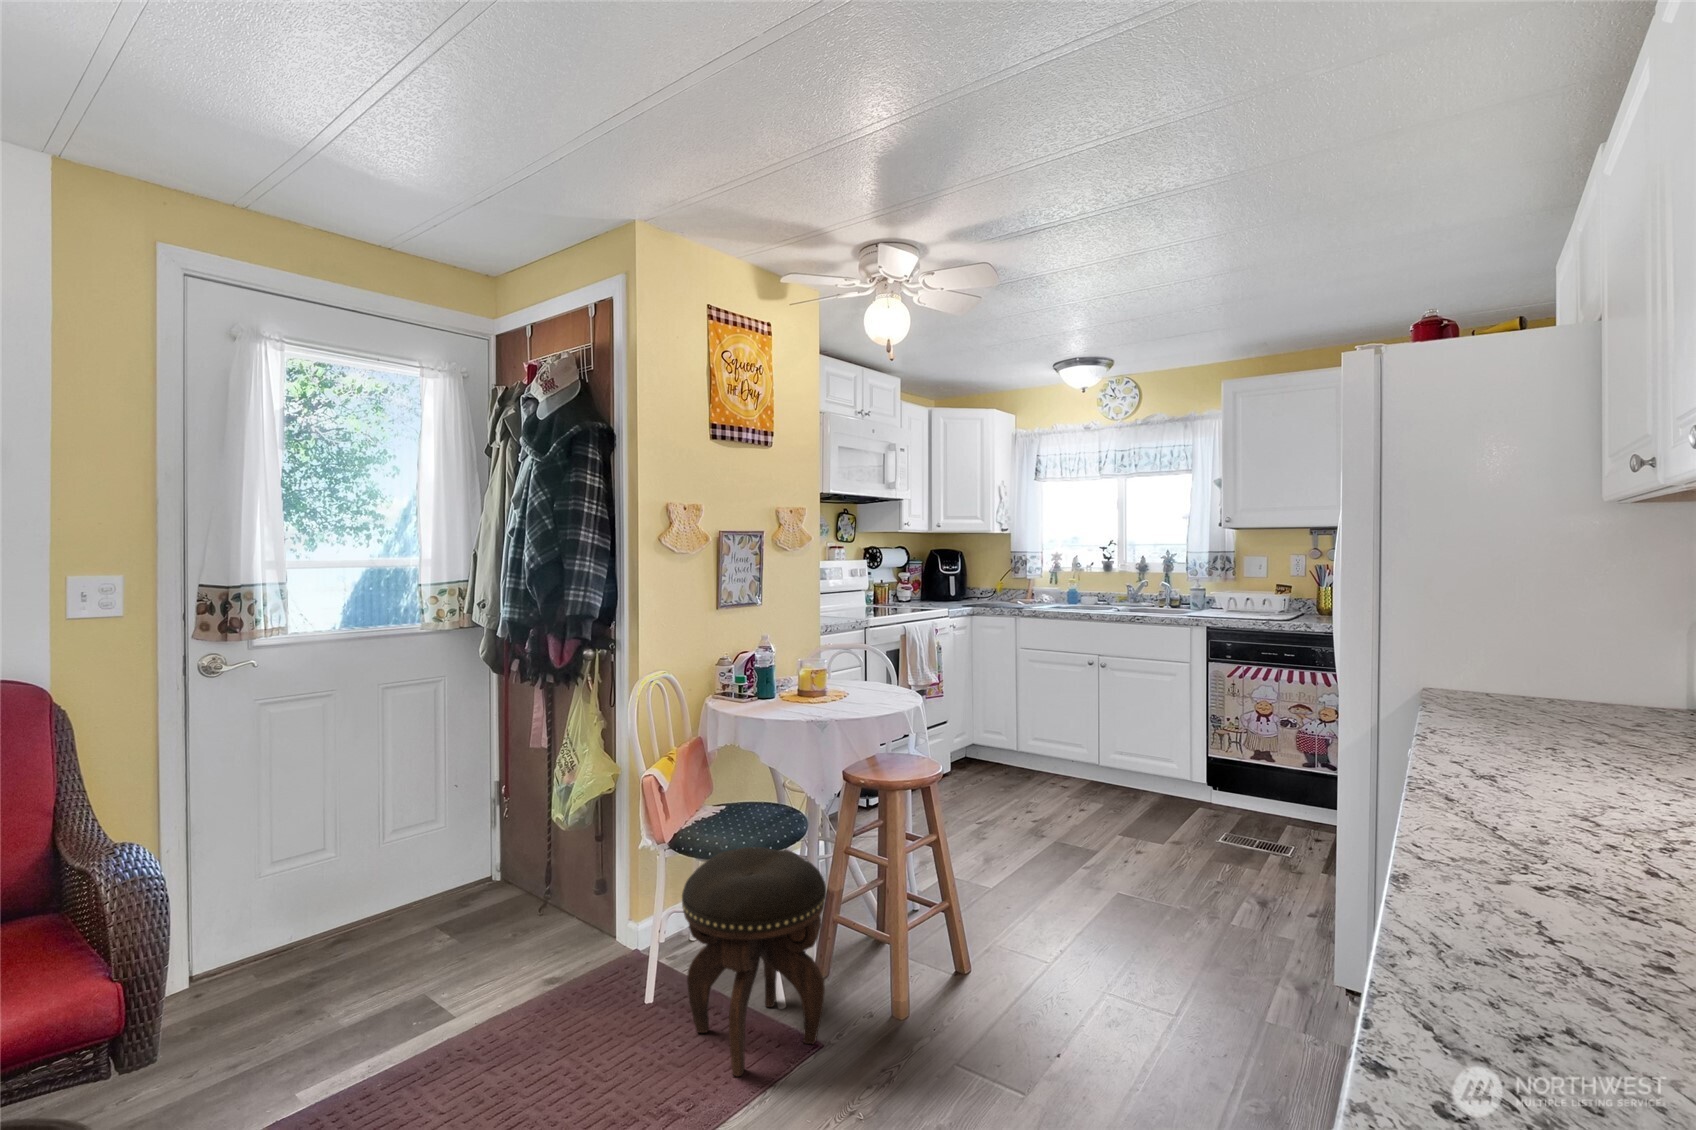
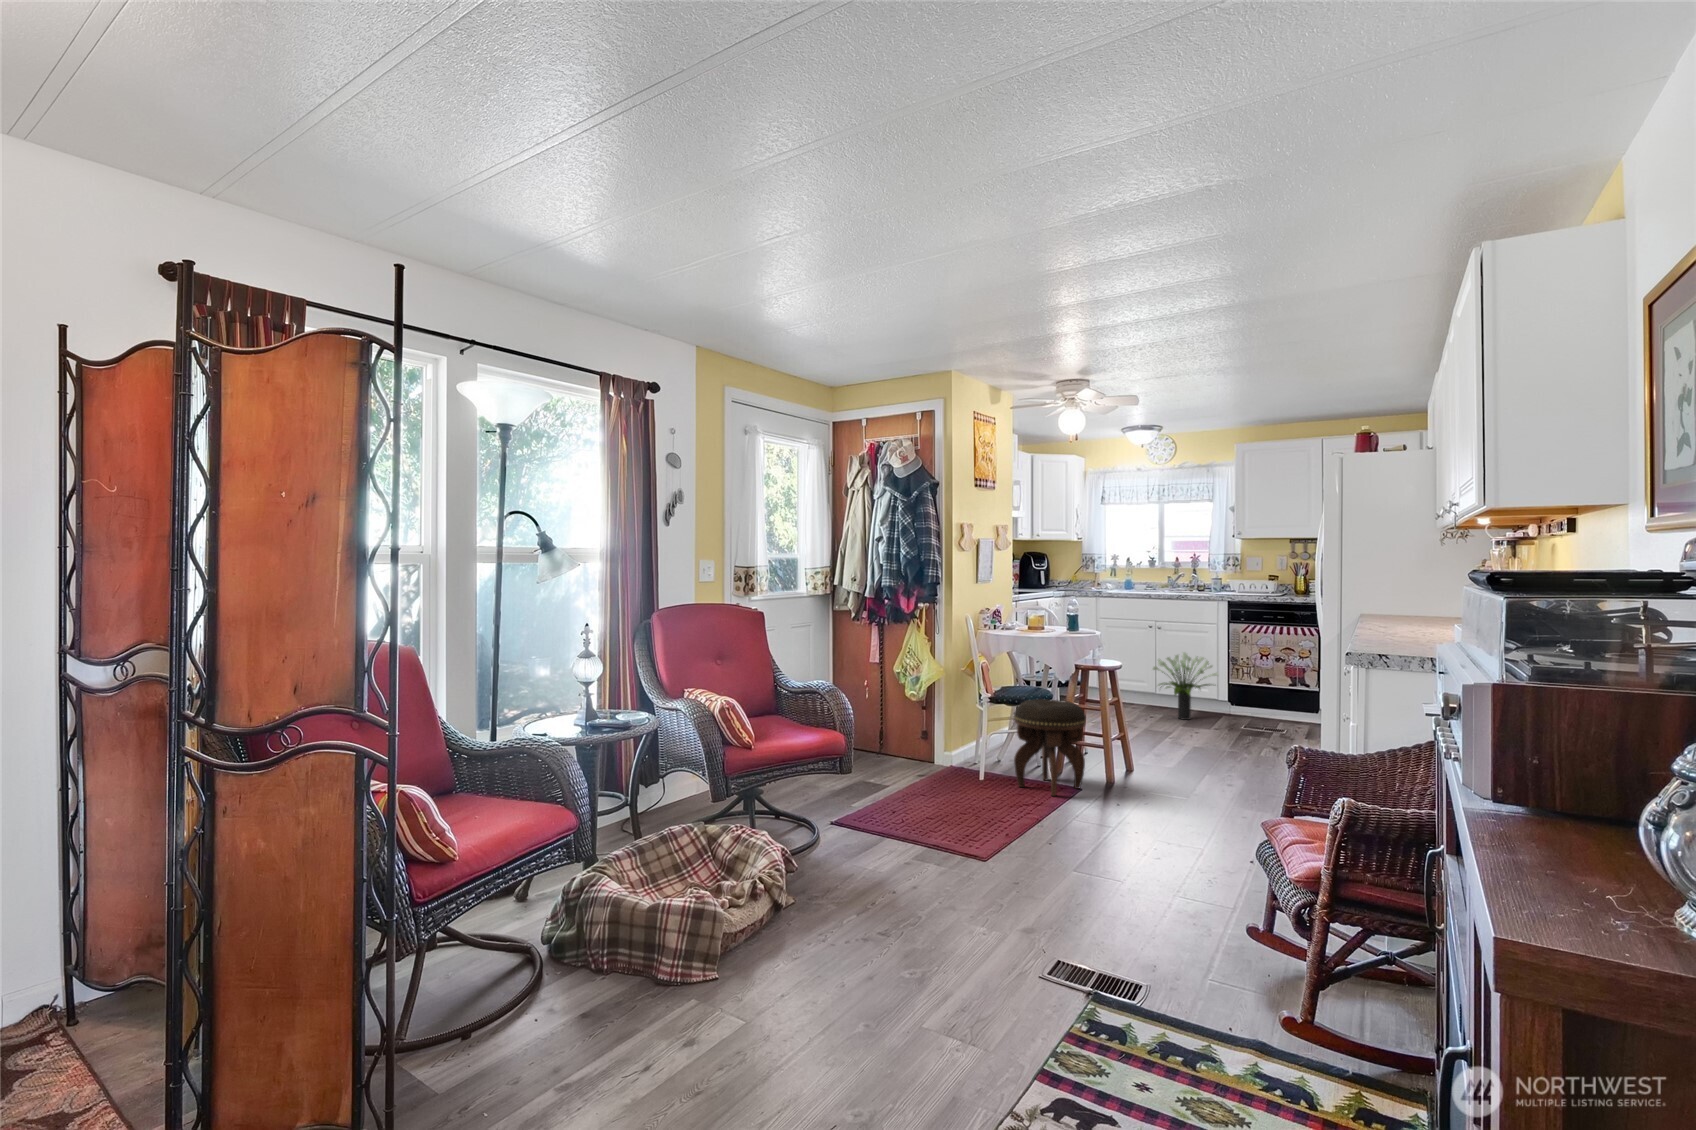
potted plant: none [1079,709,1184,818] -> present [1152,652,1218,720]

